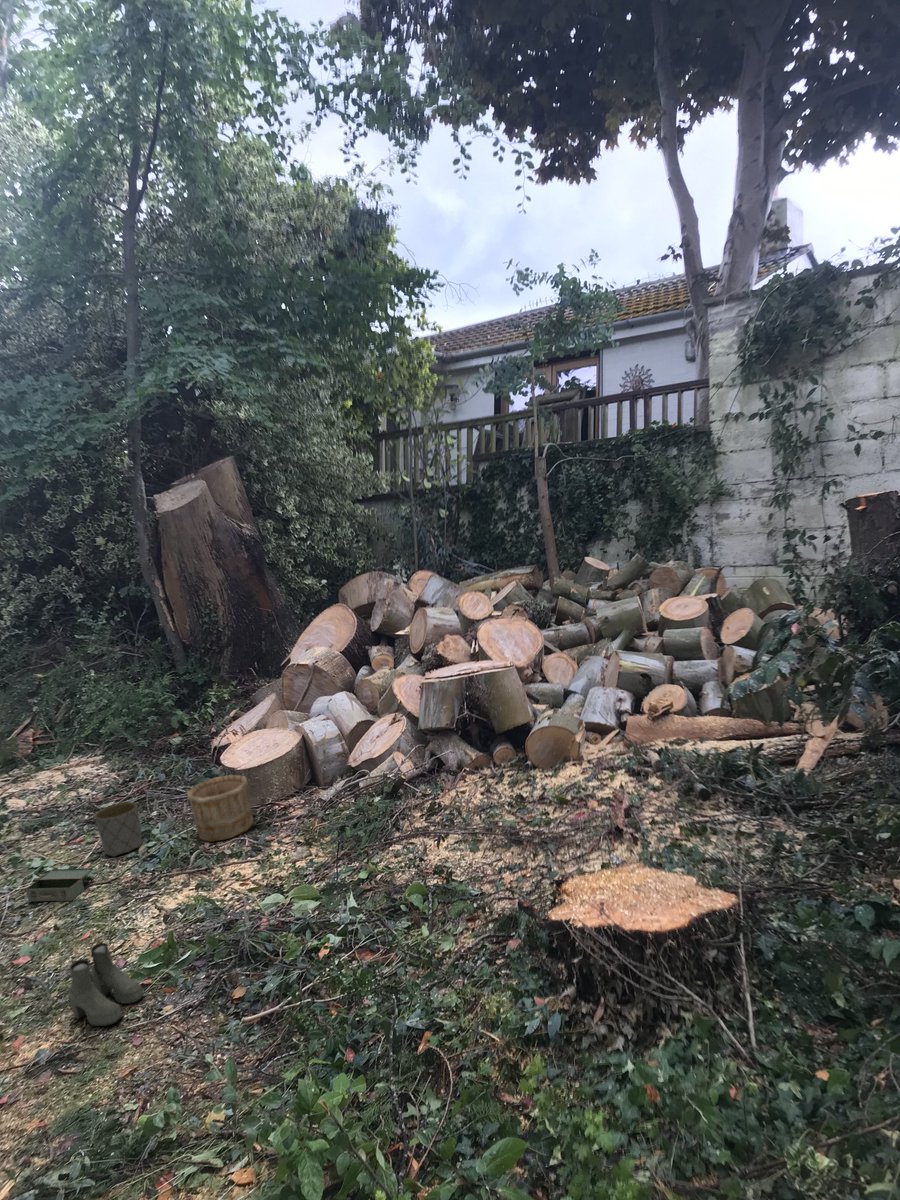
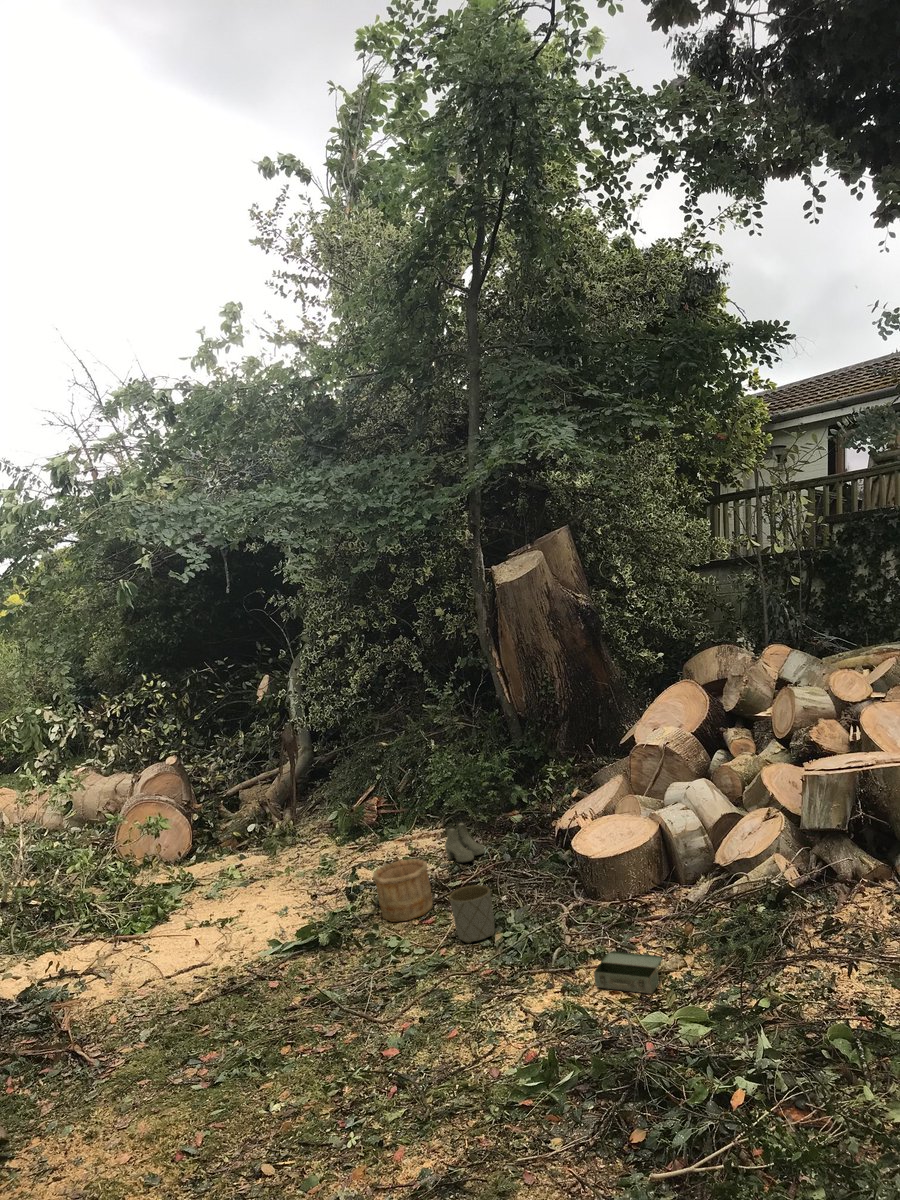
wooden bucket: present [187,775,253,842] -> present [373,859,433,922]
toolbox: present [26,868,93,901] -> present [594,951,663,994]
boots: present [68,943,143,1026] -> present [445,821,485,863]

